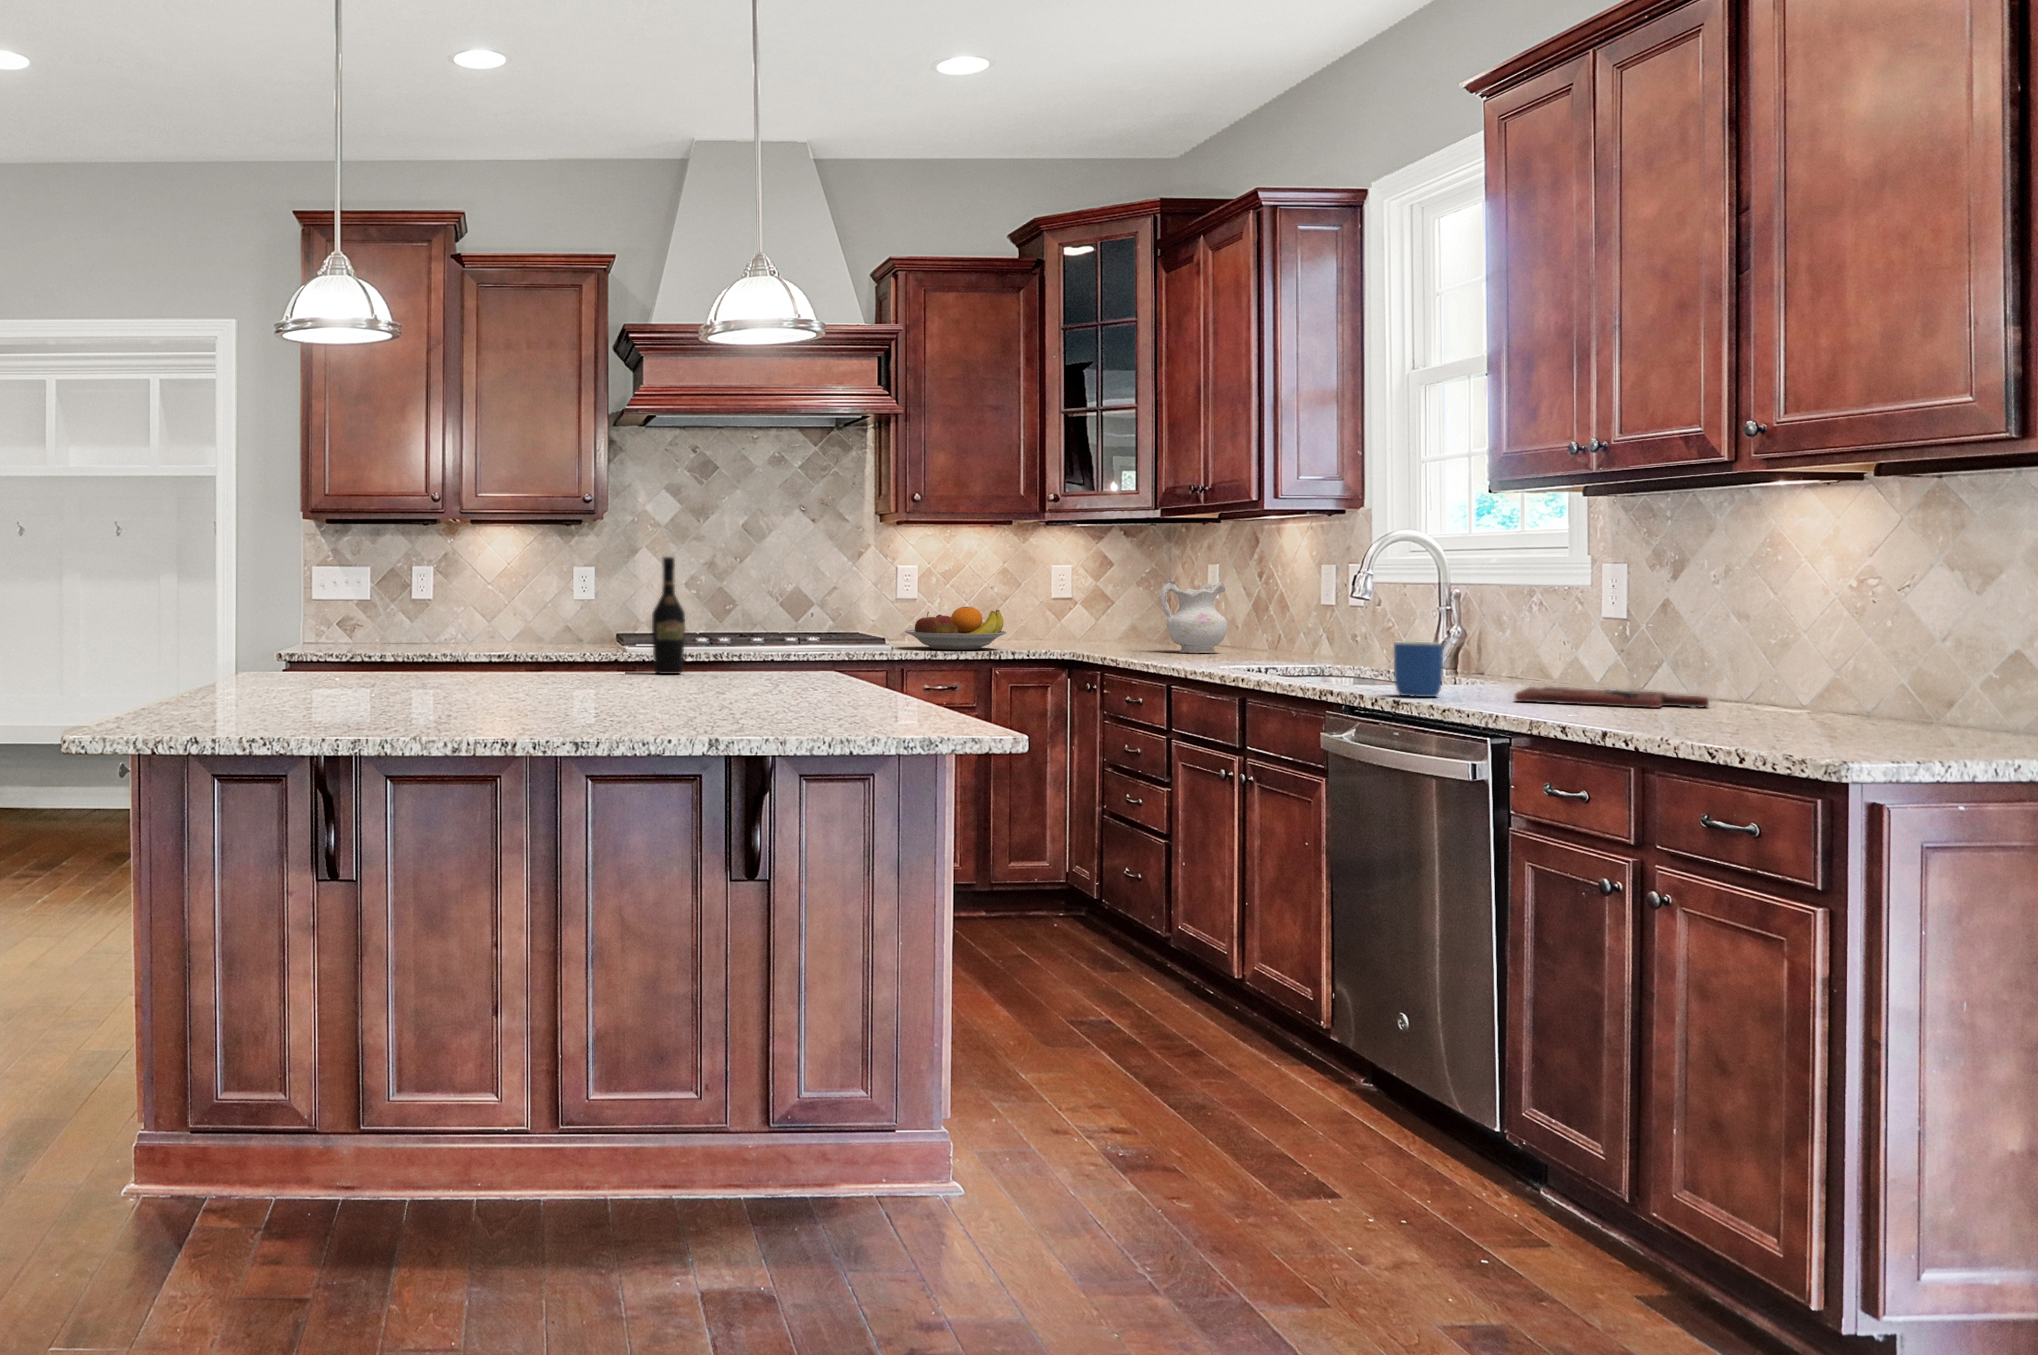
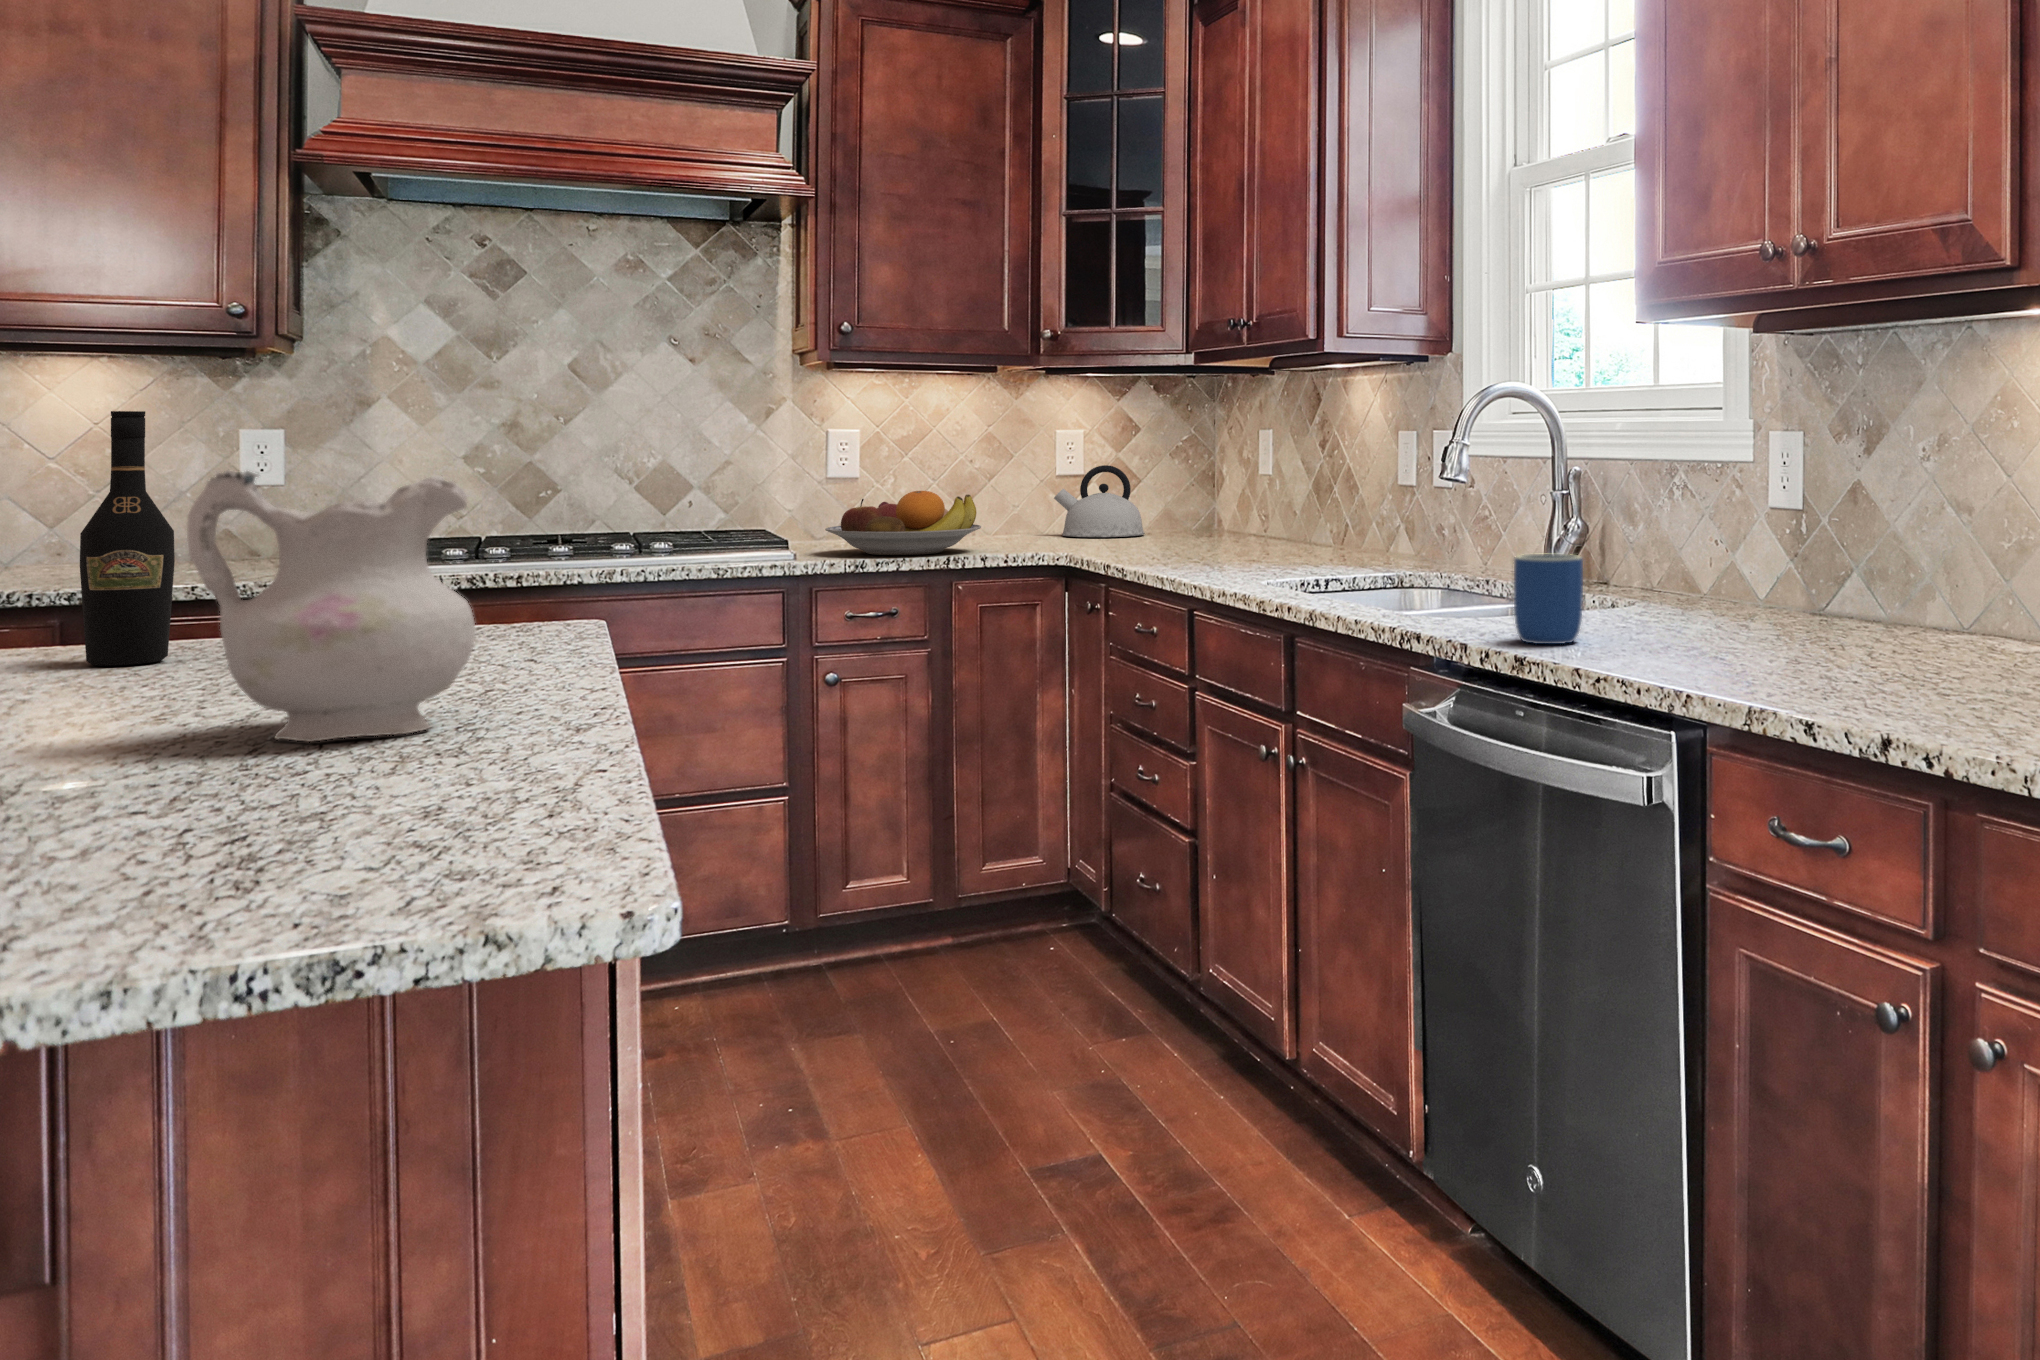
ceramic pitcher: present [1160,580,1227,653] -> present [187,471,475,742]
kettle: none [1048,591,1117,644] -> present [1054,465,1145,537]
cutting board: present [1515,686,1709,708] -> none [1686,618,1934,653]

